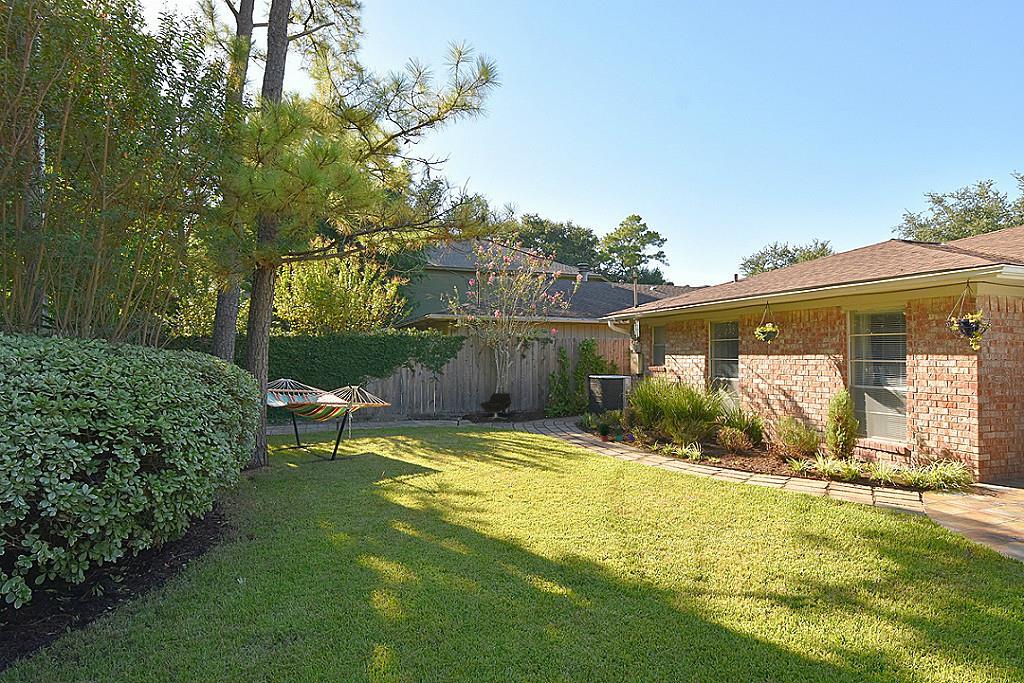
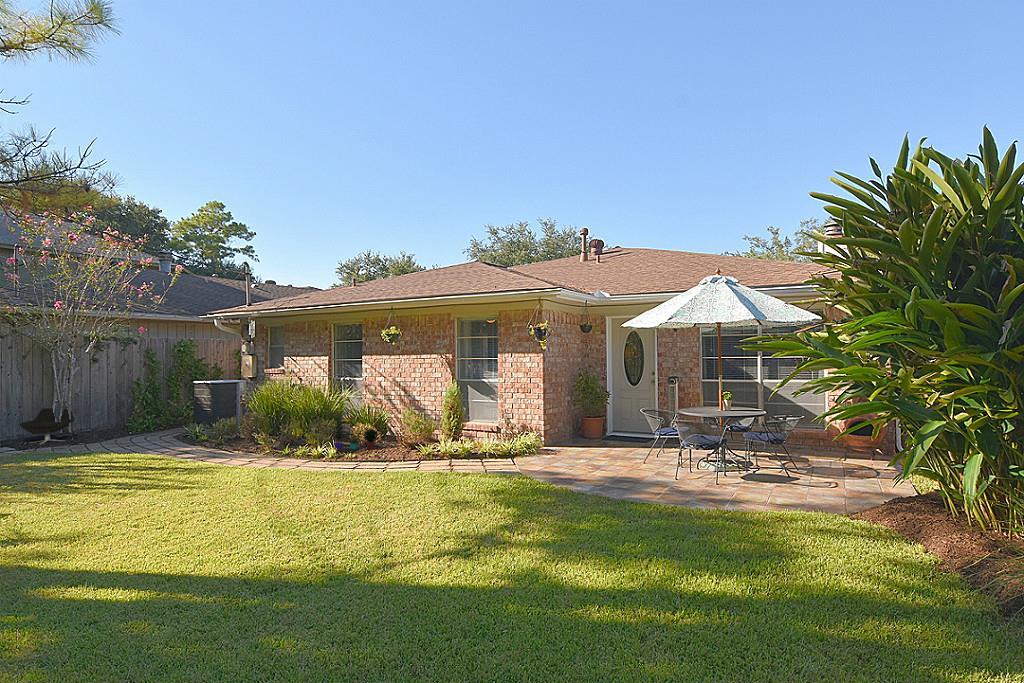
potted plant: present [598,409,637,442] -> present [332,414,378,450]

